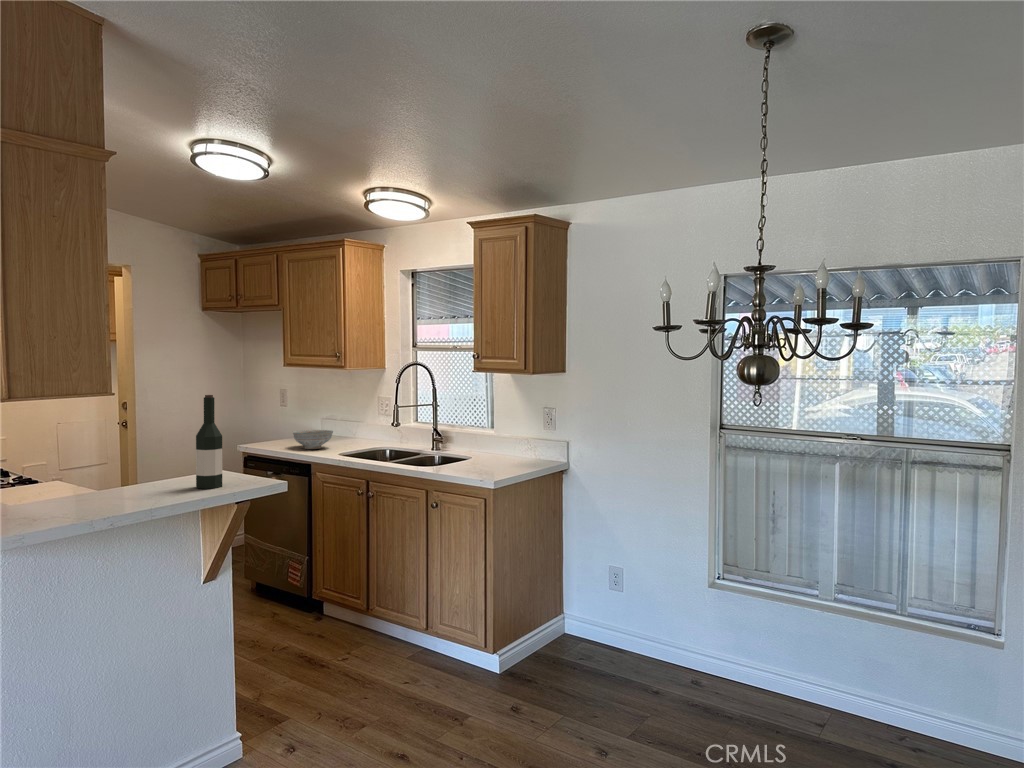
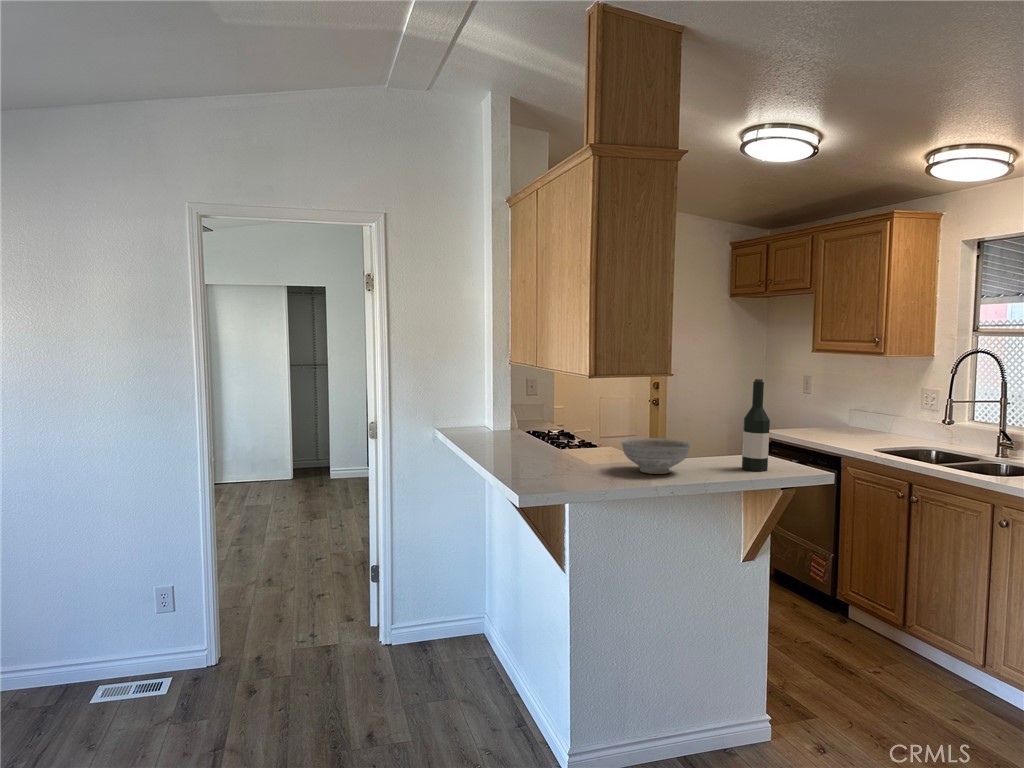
decorative bowl: present [293,430,333,449] -> present [621,438,691,474]

